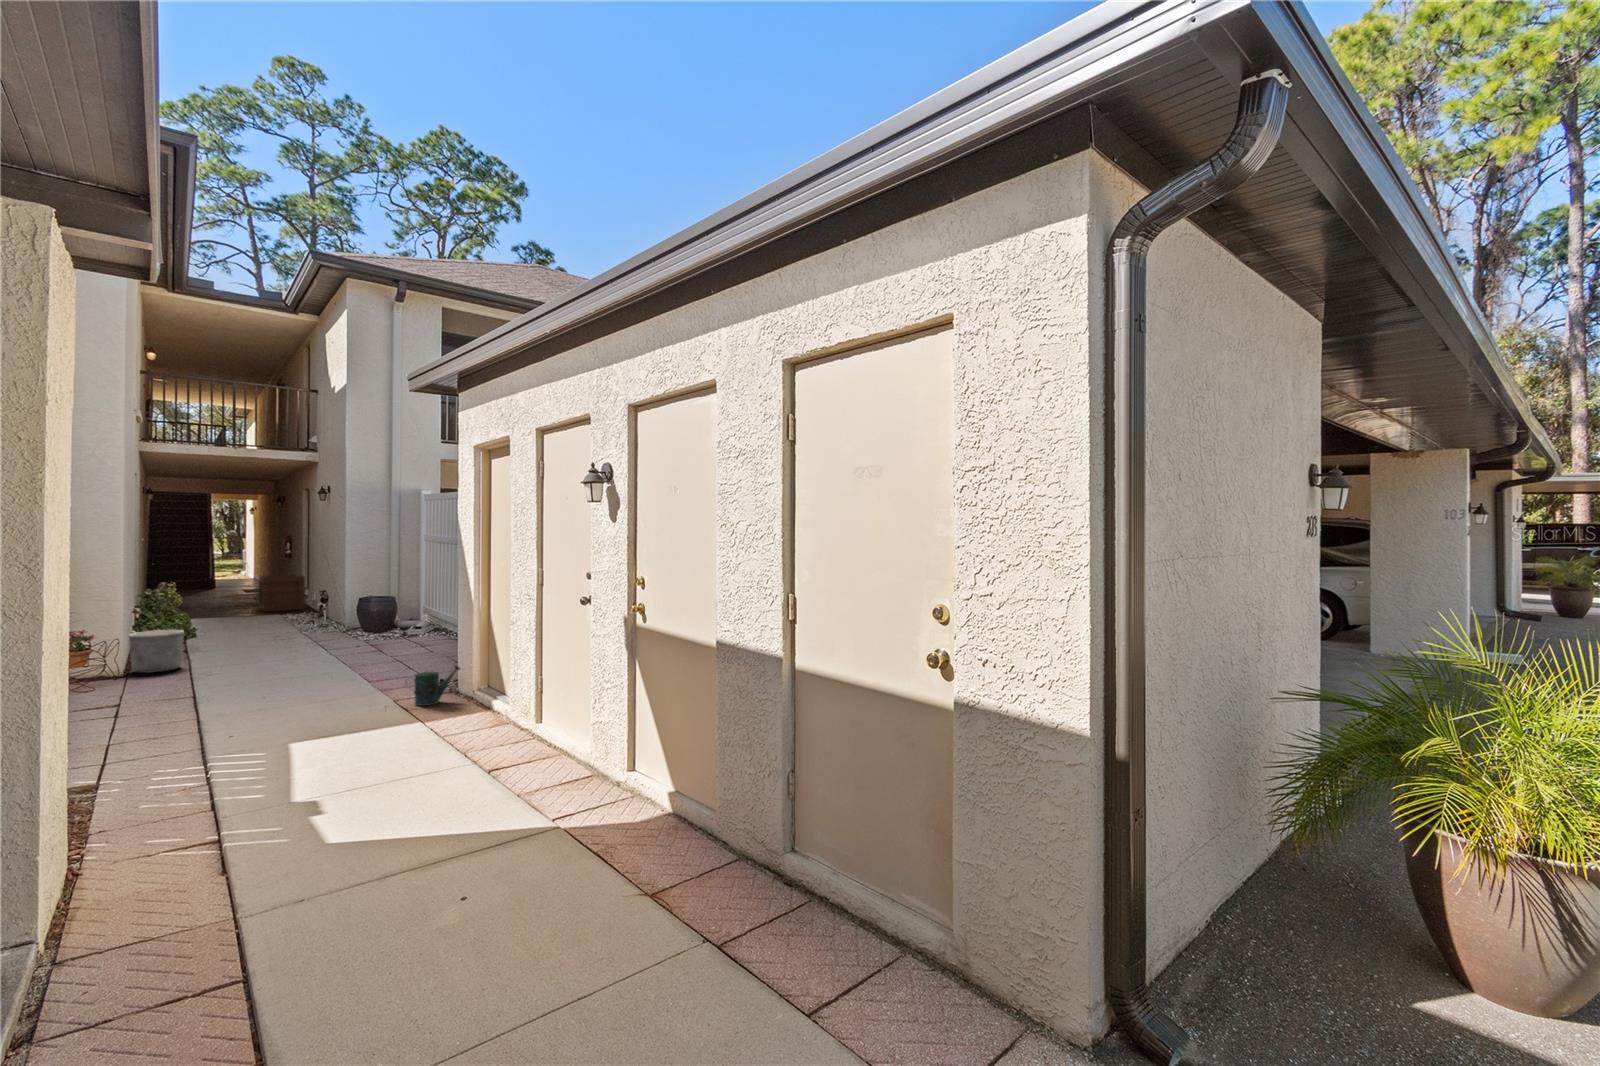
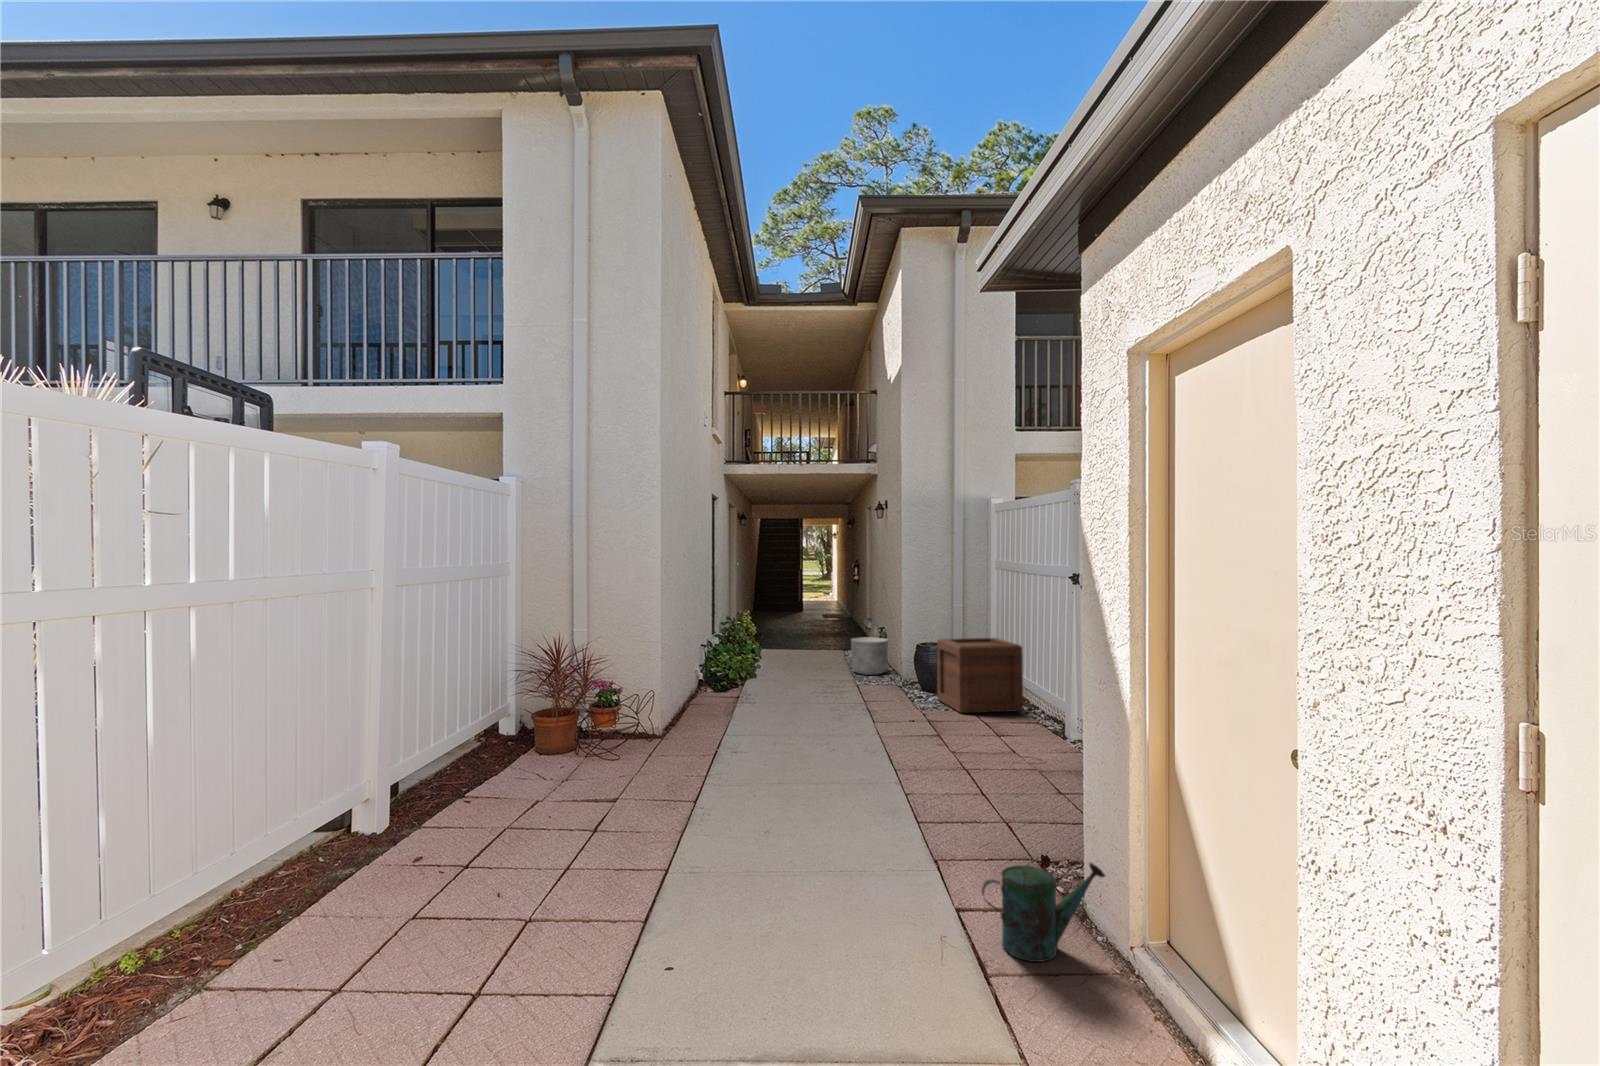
wooden crate: present [259,574,305,612] -> present [937,638,1023,713]
planter: present [129,630,184,673] -> present [851,637,888,675]

